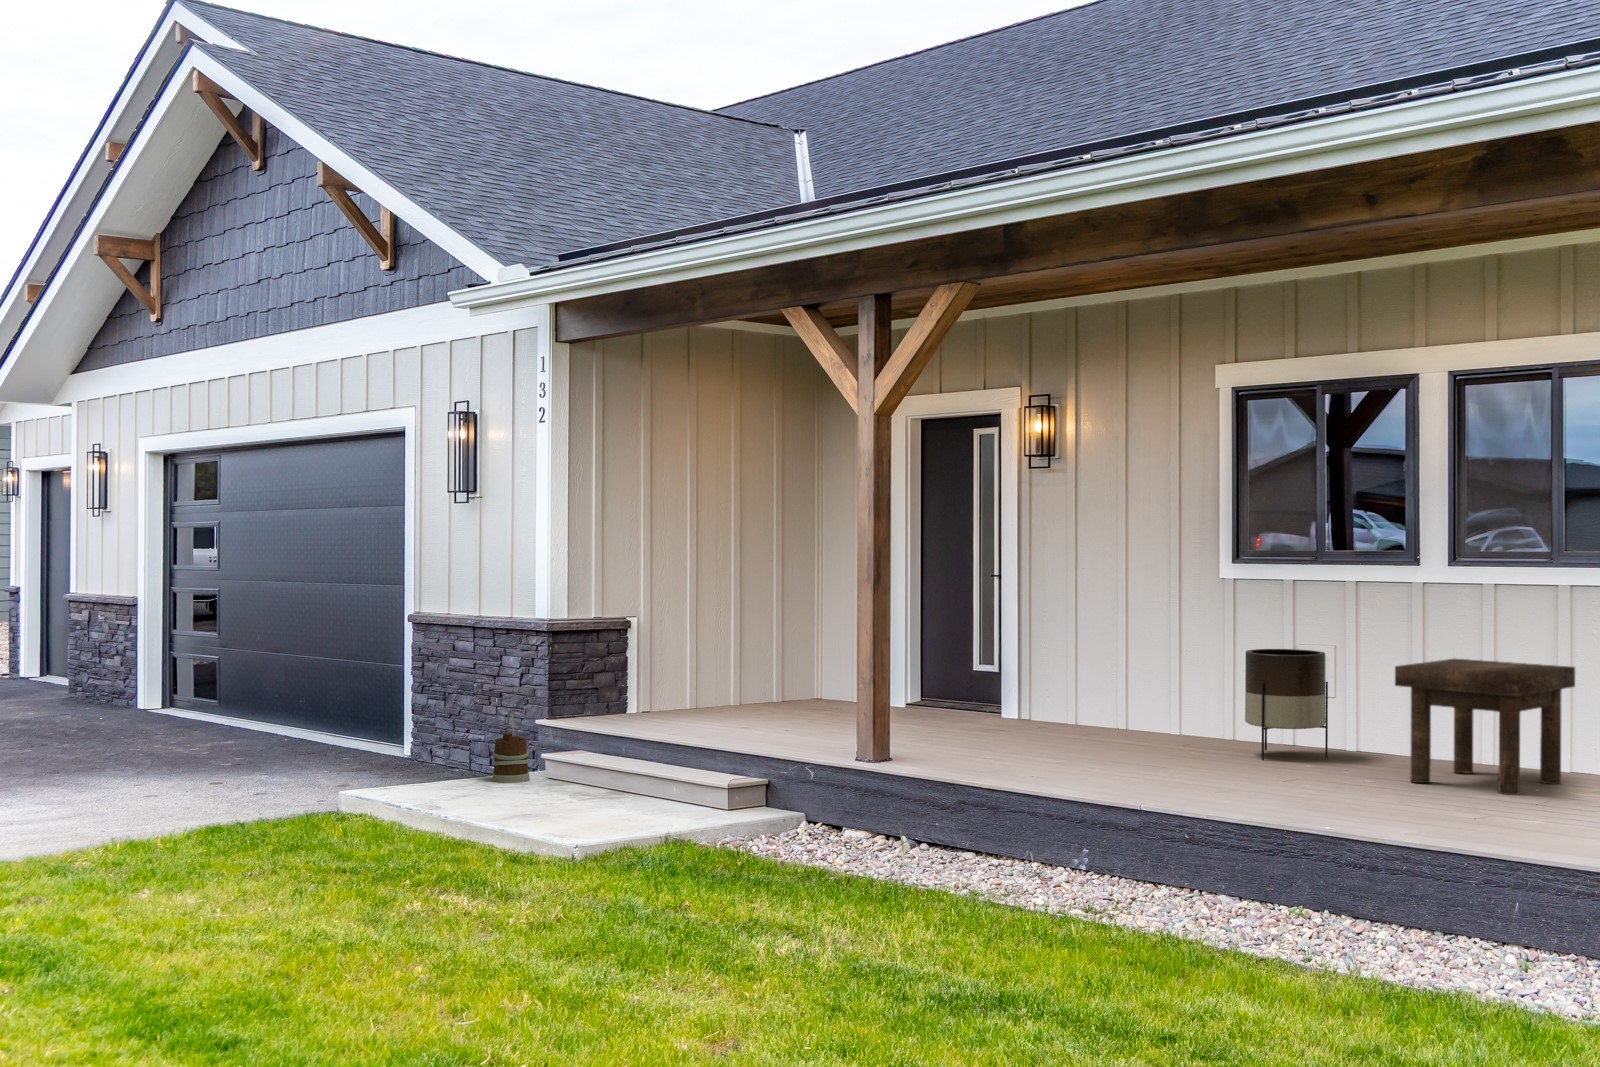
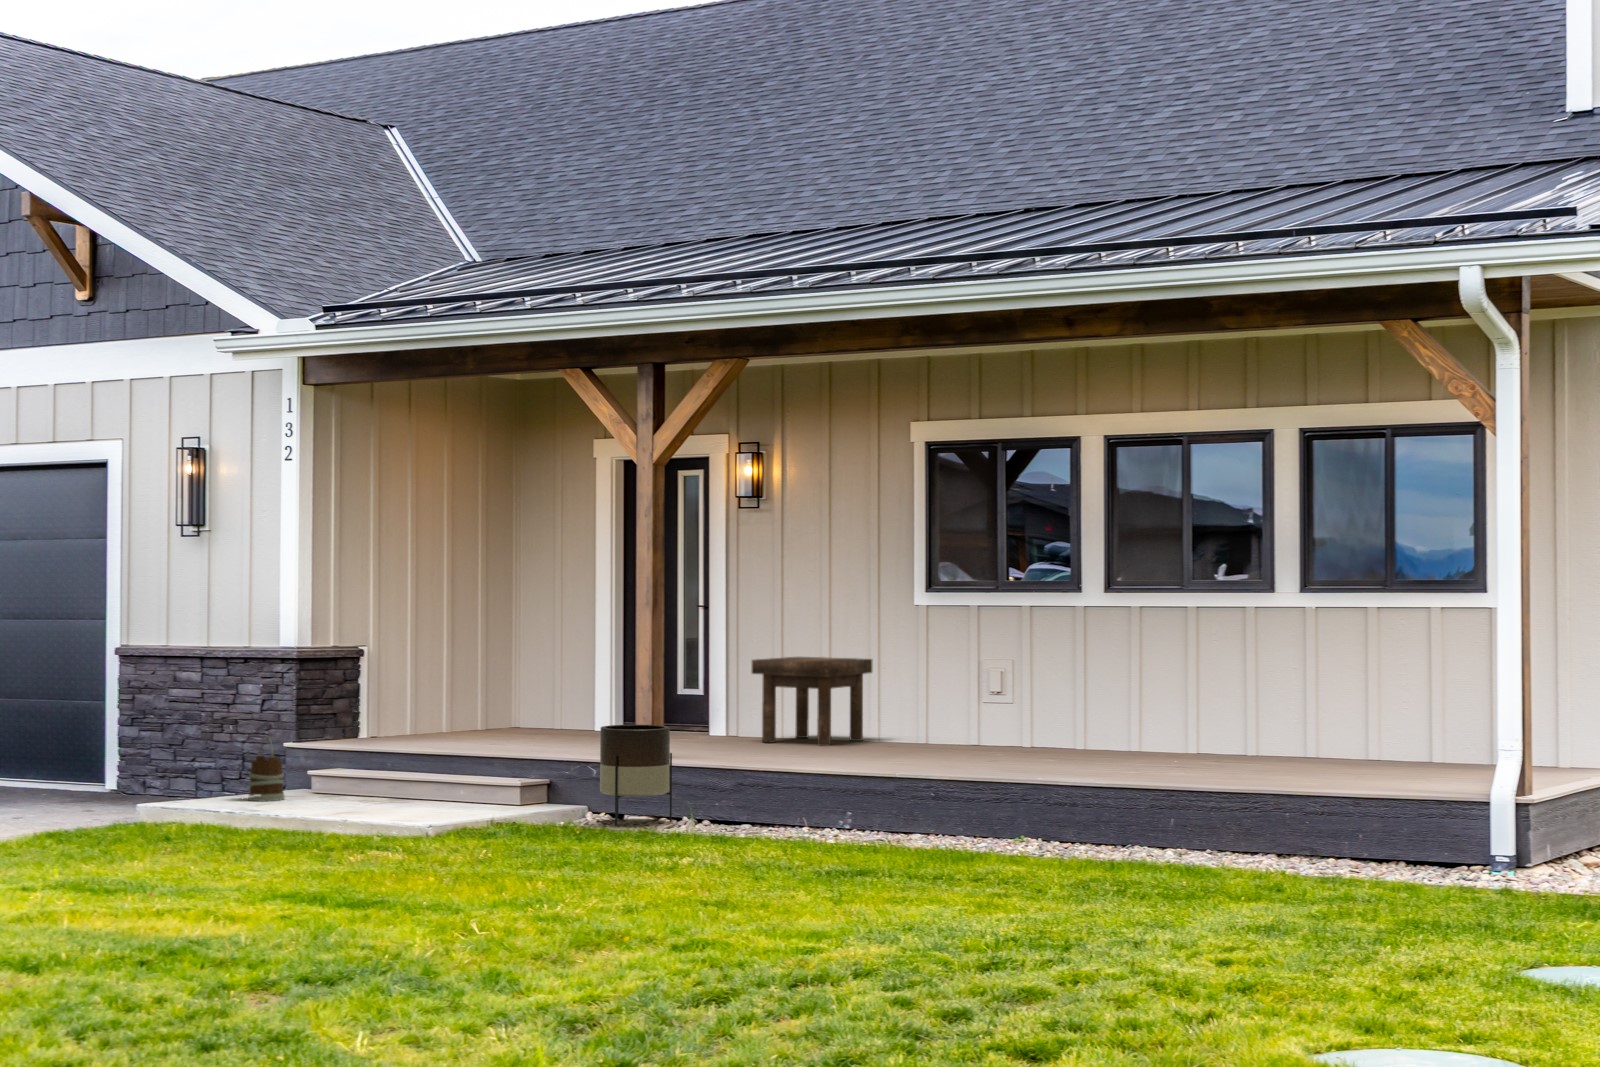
planter: present [1245,649,1328,760] -> present [600,725,672,826]
stool: present [1395,659,1575,795] -> present [752,657,872,746]

